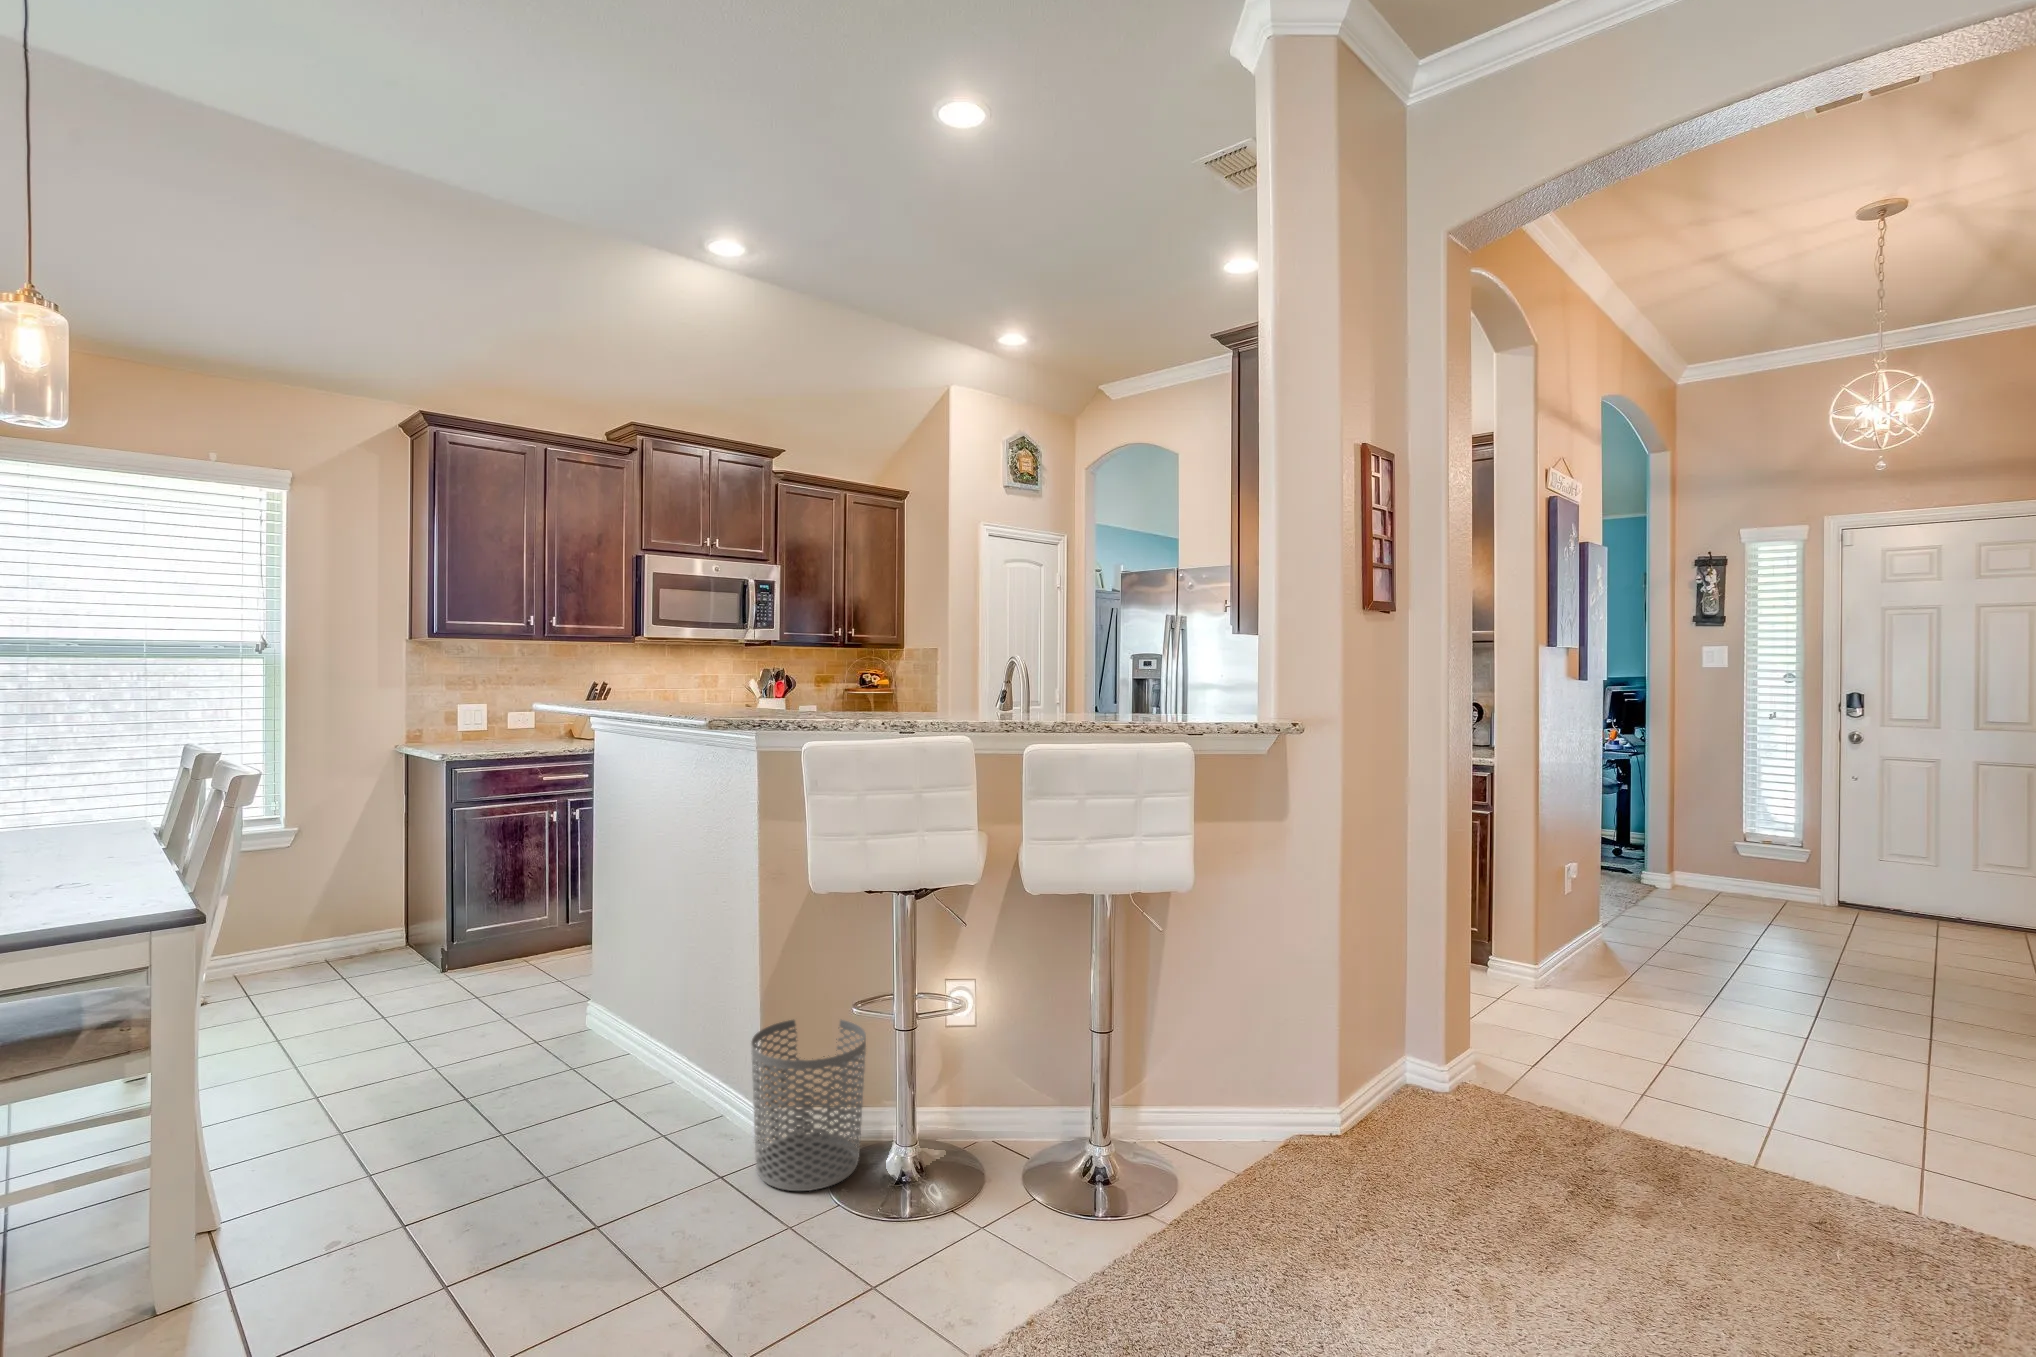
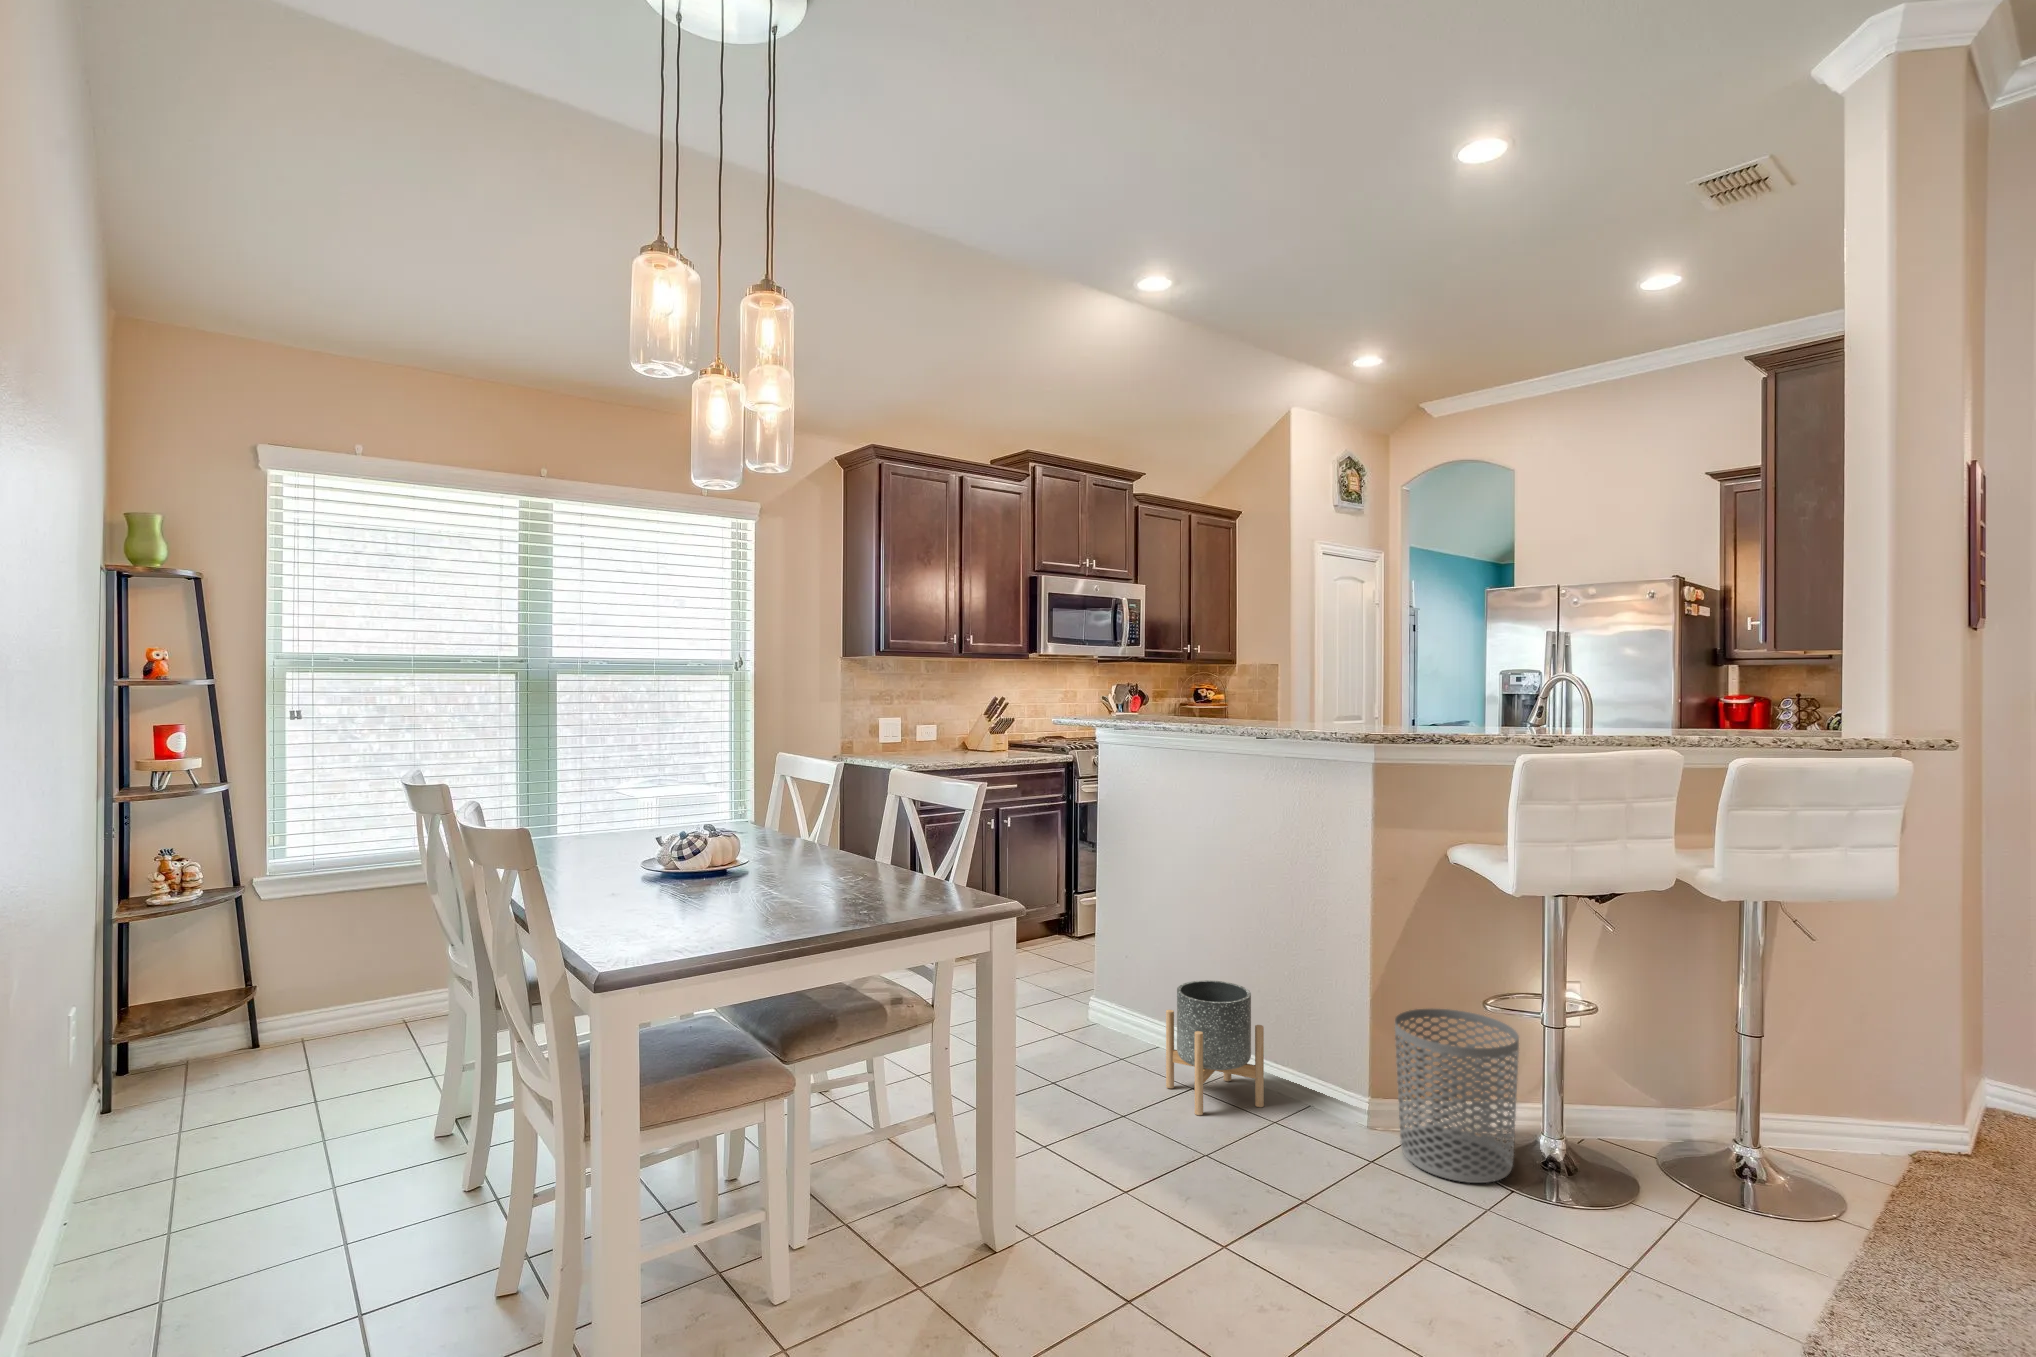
planter: none [592,990,674,1129] -> present [1166,980,1264,1115]

